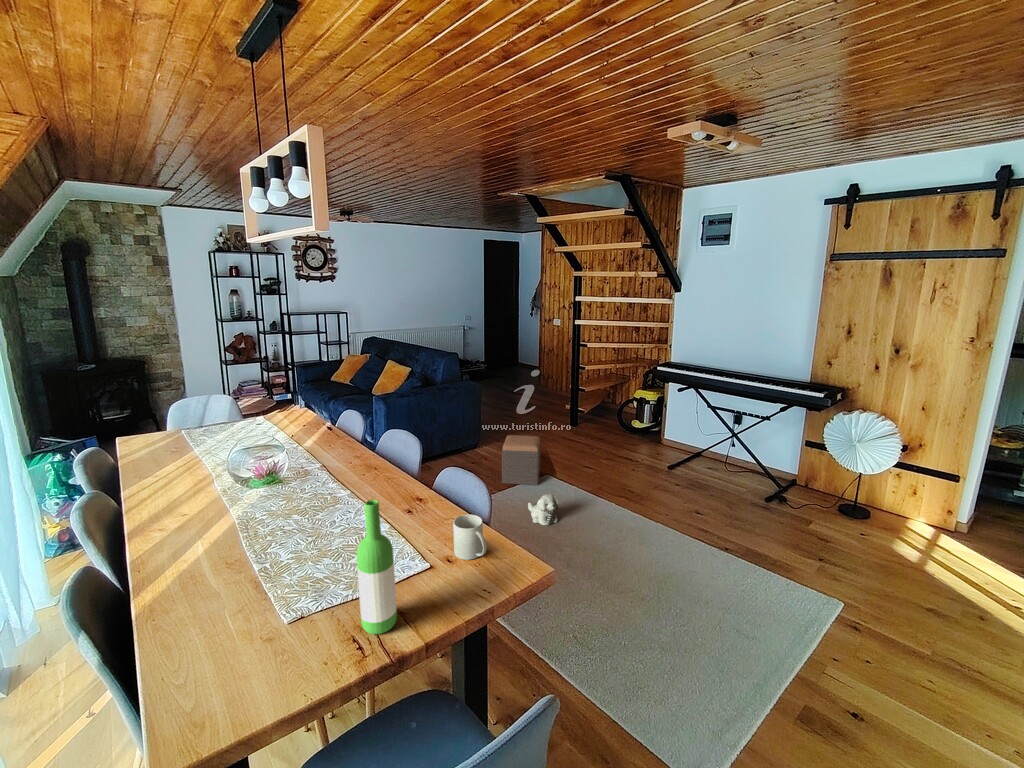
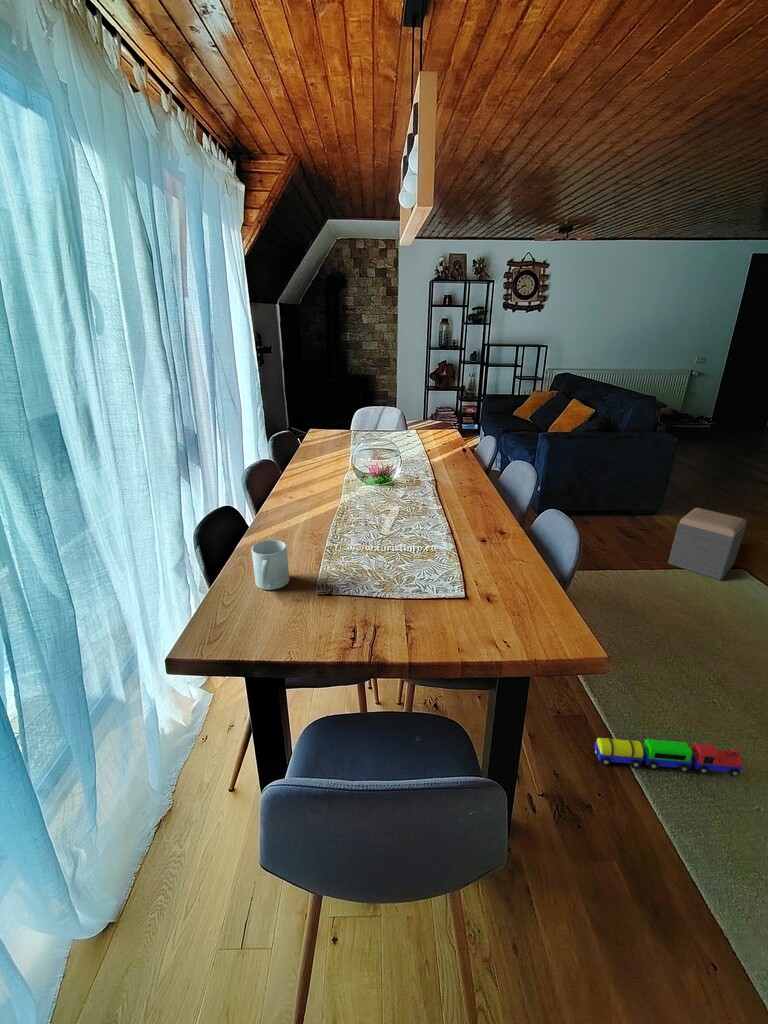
plush toy: present [528,494,559,525] -> none [690,592,739,633]
wine bottle: present [357,500,397,634] -> none [362,494,400,637]
mug: present [453,515,487,560] -> present [252,540,289,590]
toy train: none [517,600,602,661] -> present [595,738,743,776]

